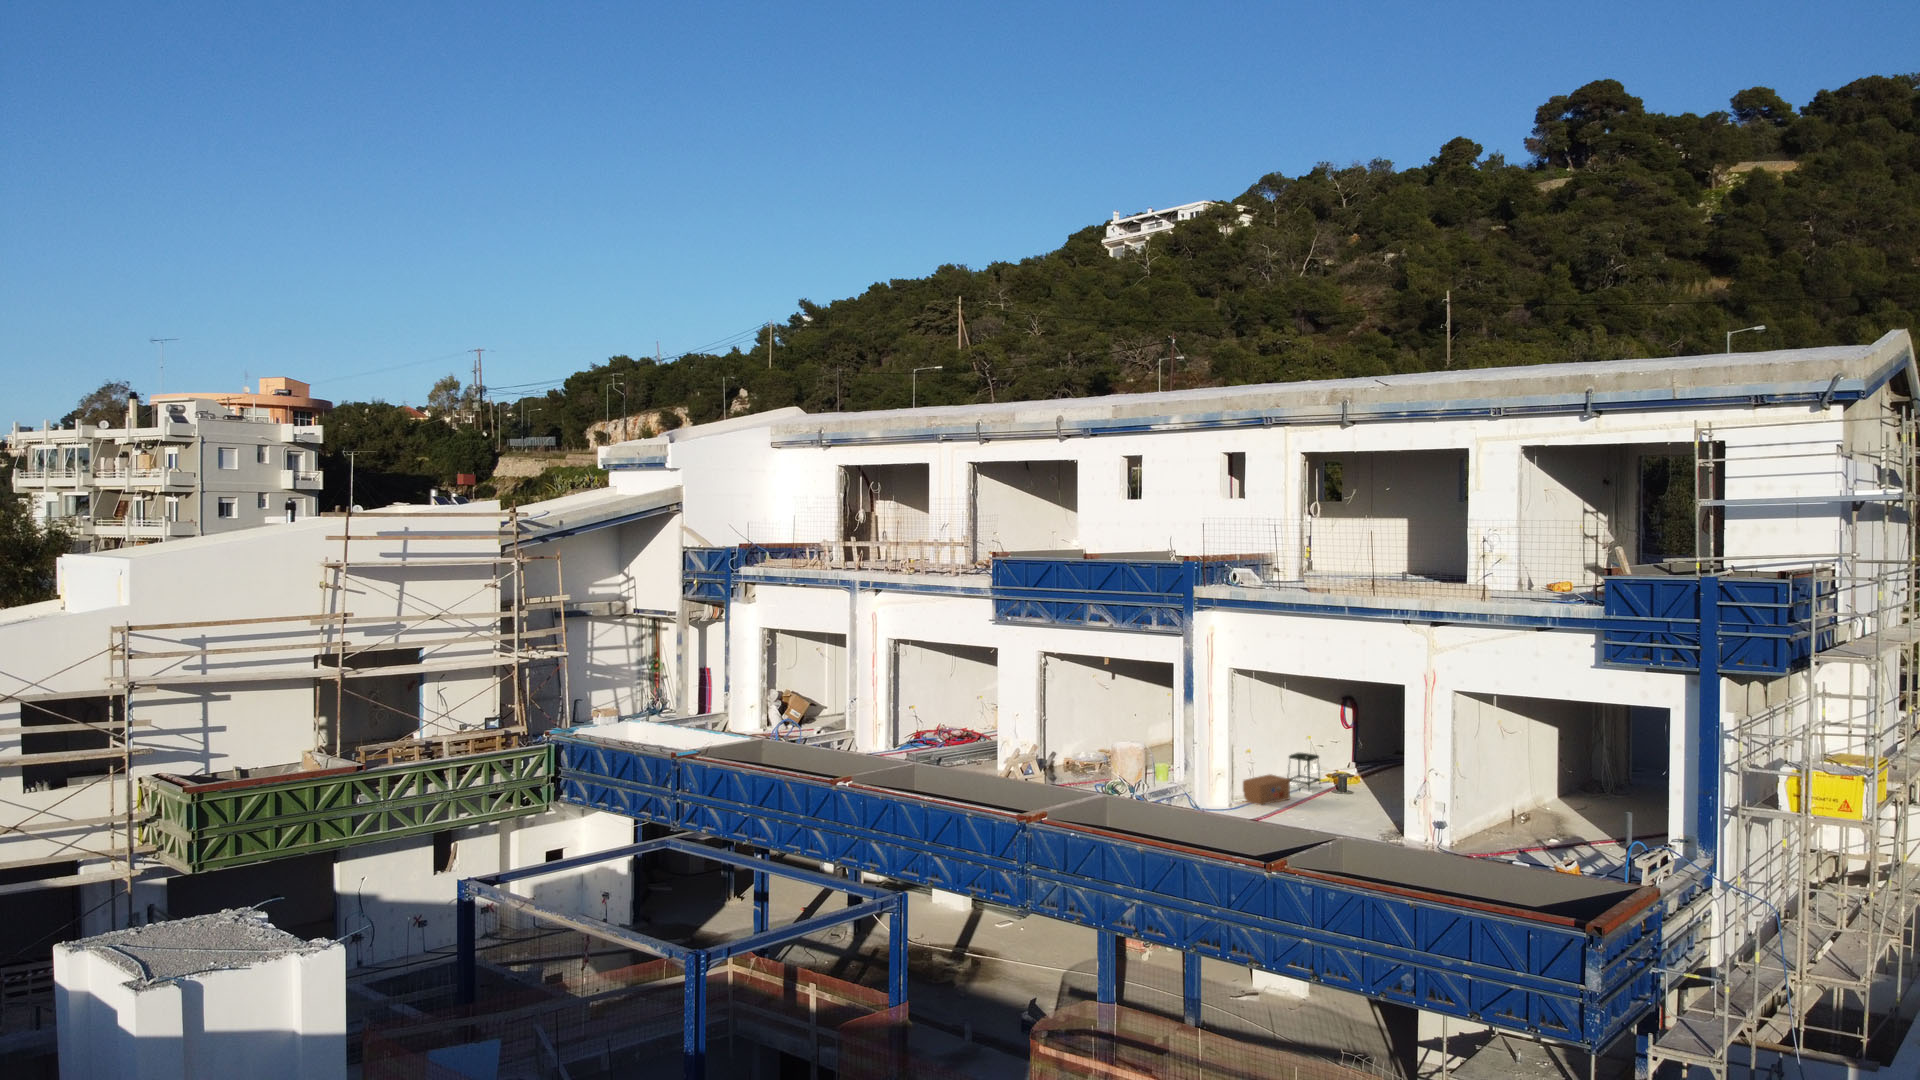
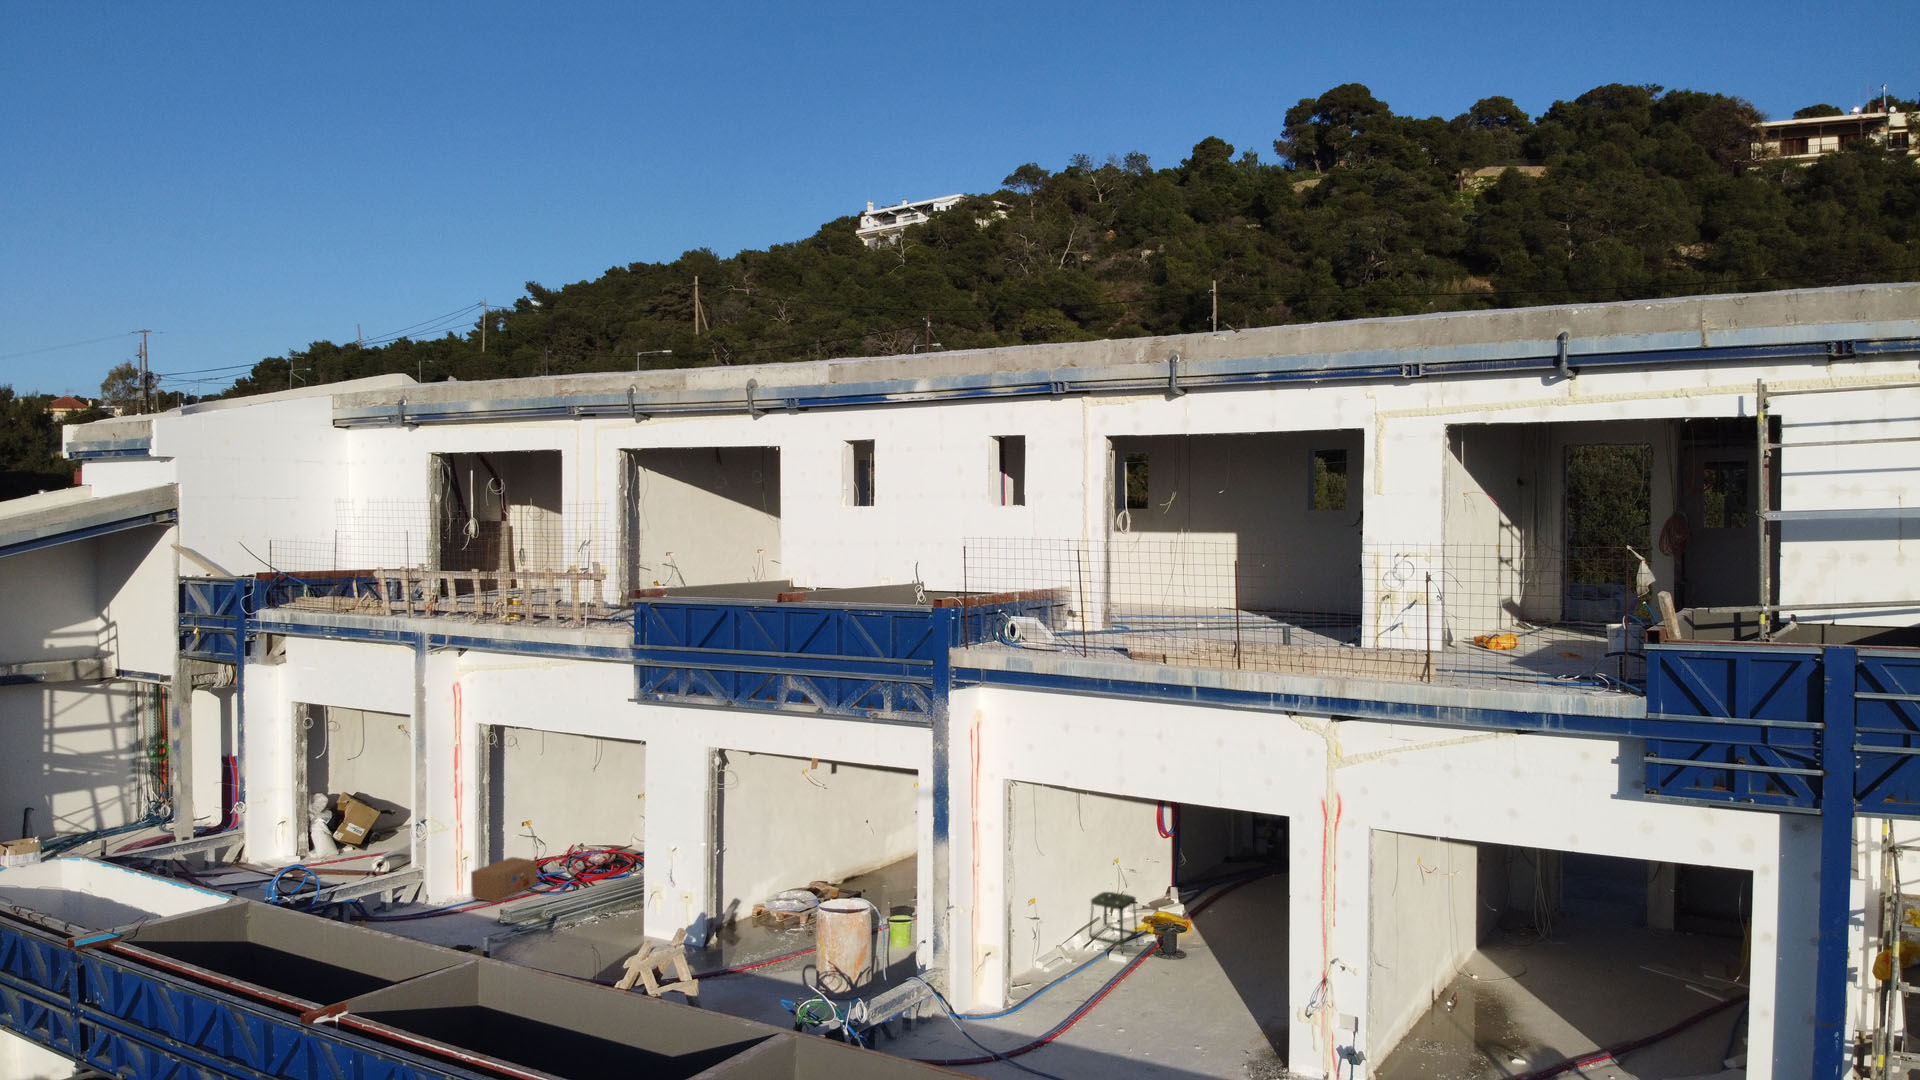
cardboard box: present [1243,774,1290,805] -> present [471,857,537,902]

